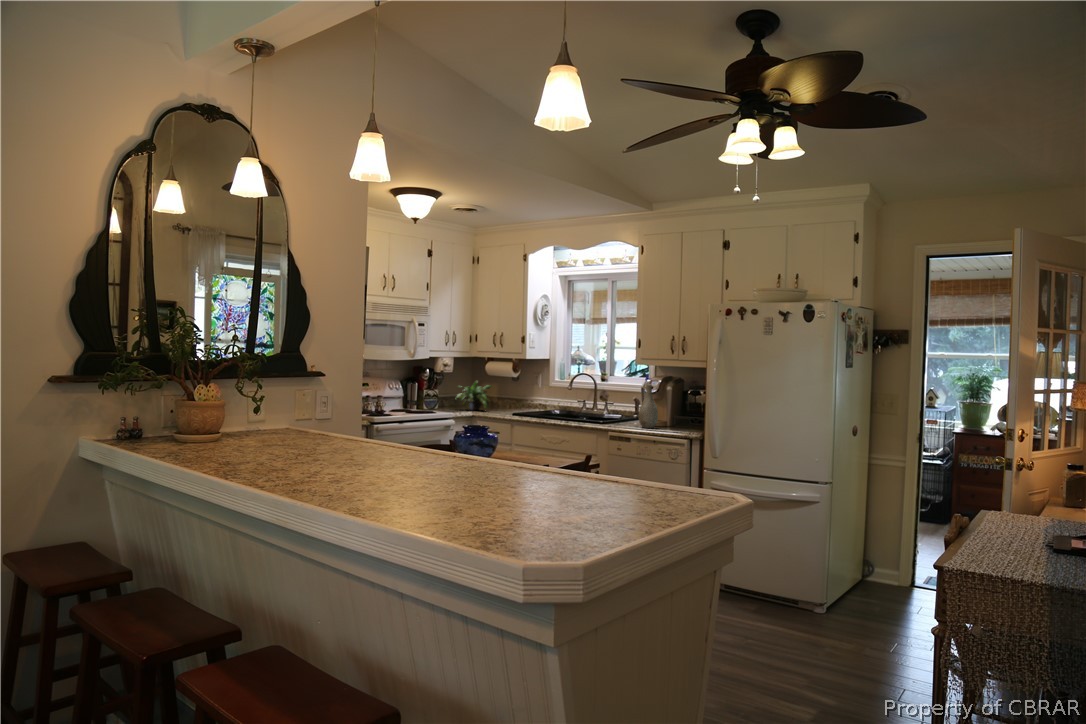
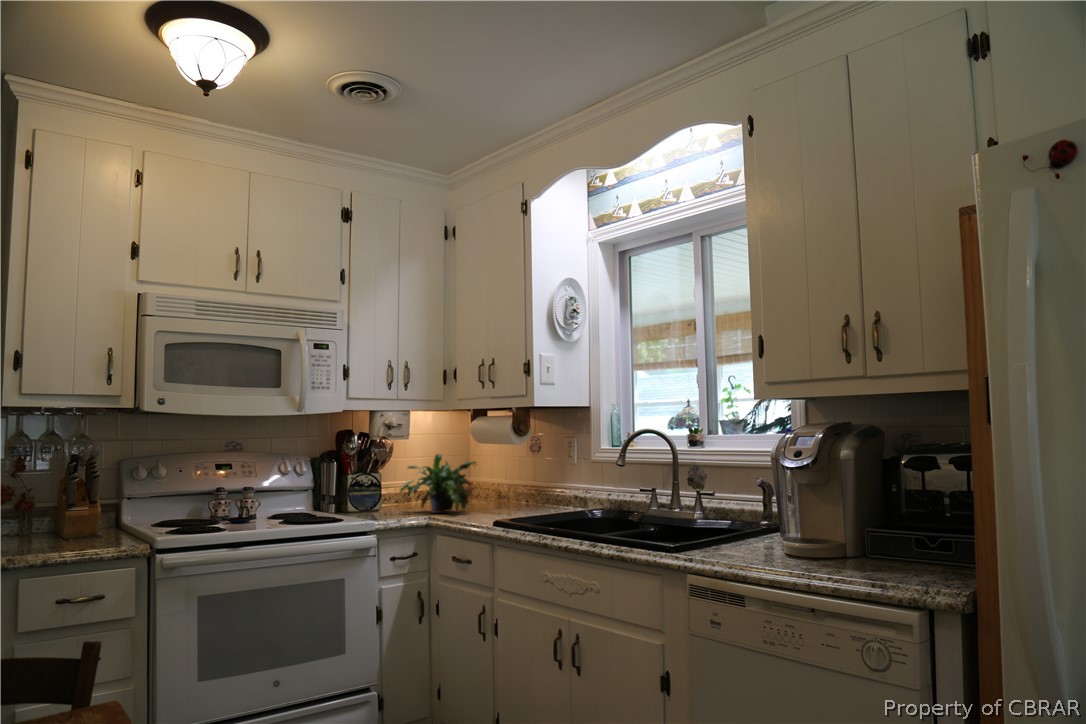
vase: present [639,384,658,428] -> none [764,443,819,566]

